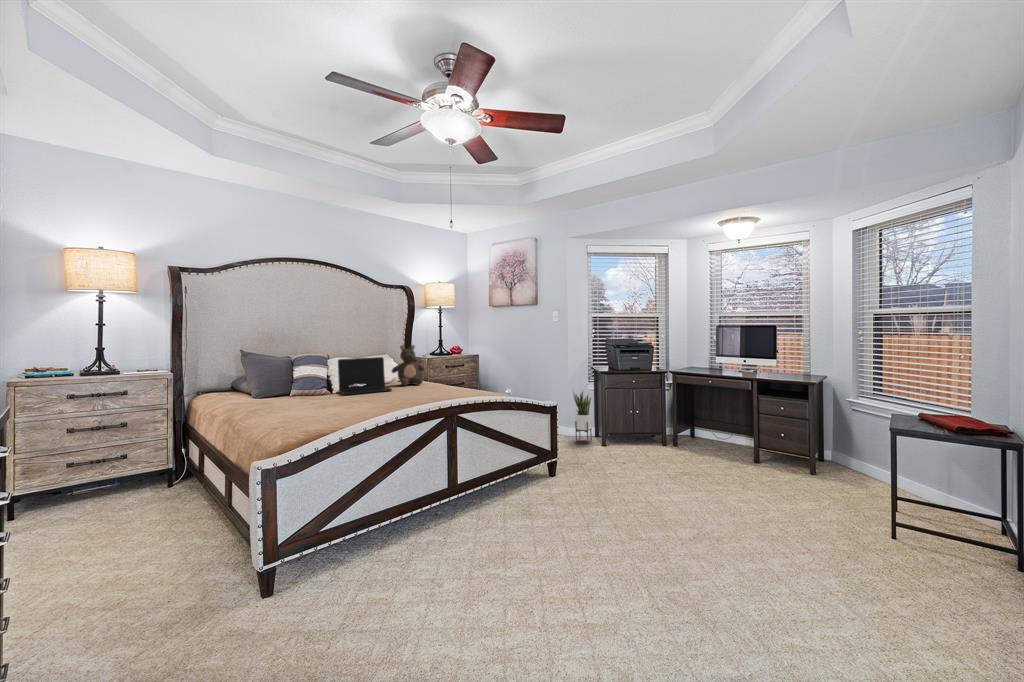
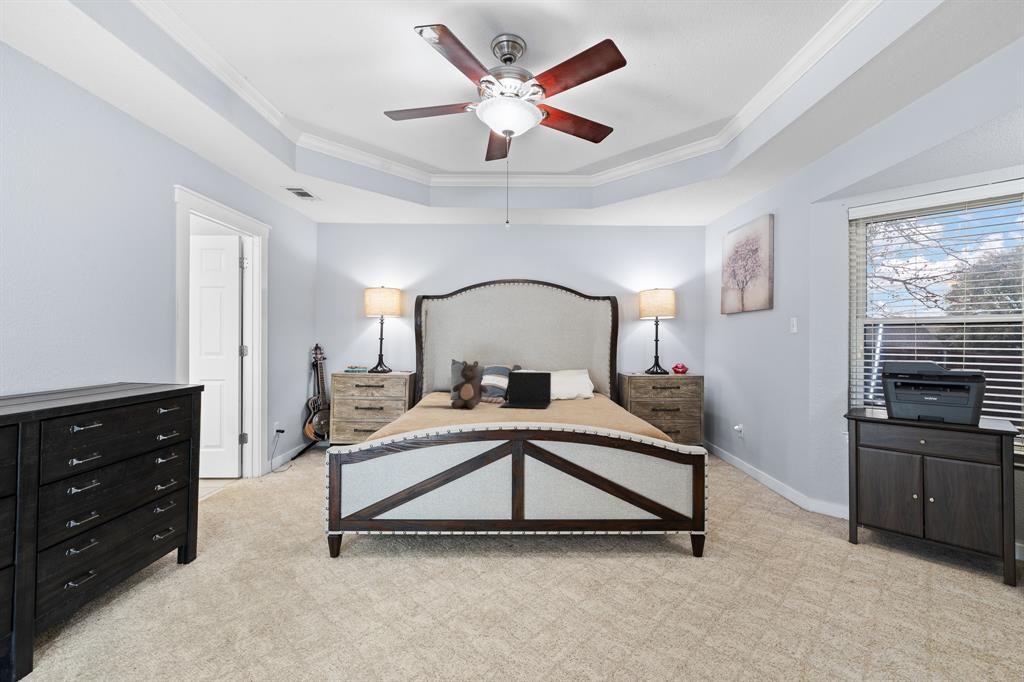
teddy bear: present [392,345,424,386] -> present [451,361,488,409]
potted plant: present [572,389,592,442] -> none [806,440,839,529]

